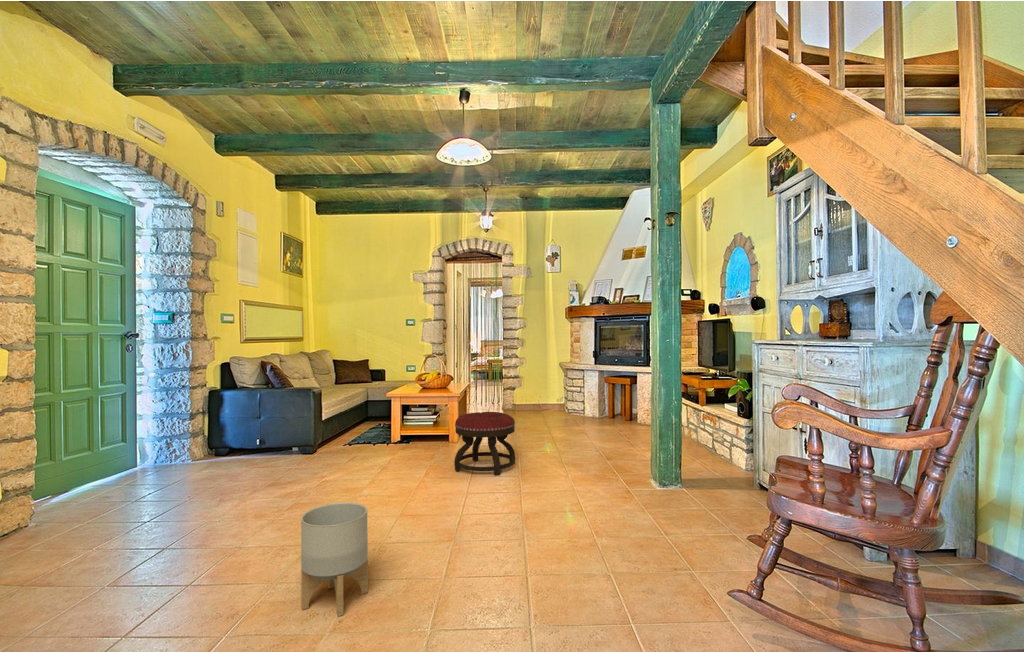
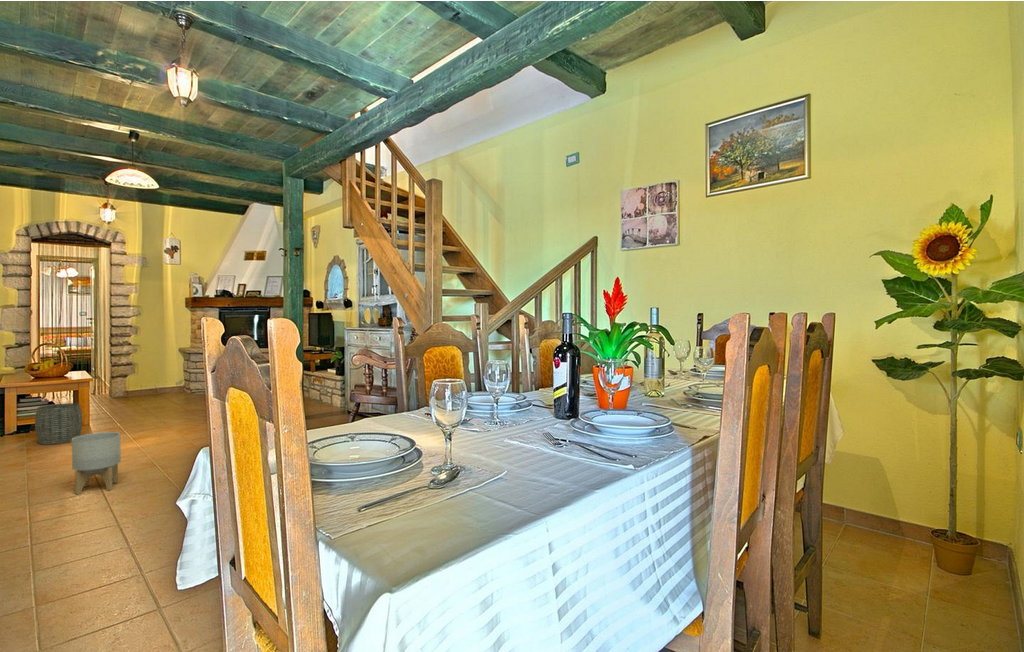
ottoman: present [454,412,515,476] -> none [111,387,170,435]
woven basket: none [386,425,428,474] -> present [35,403,82,445]

